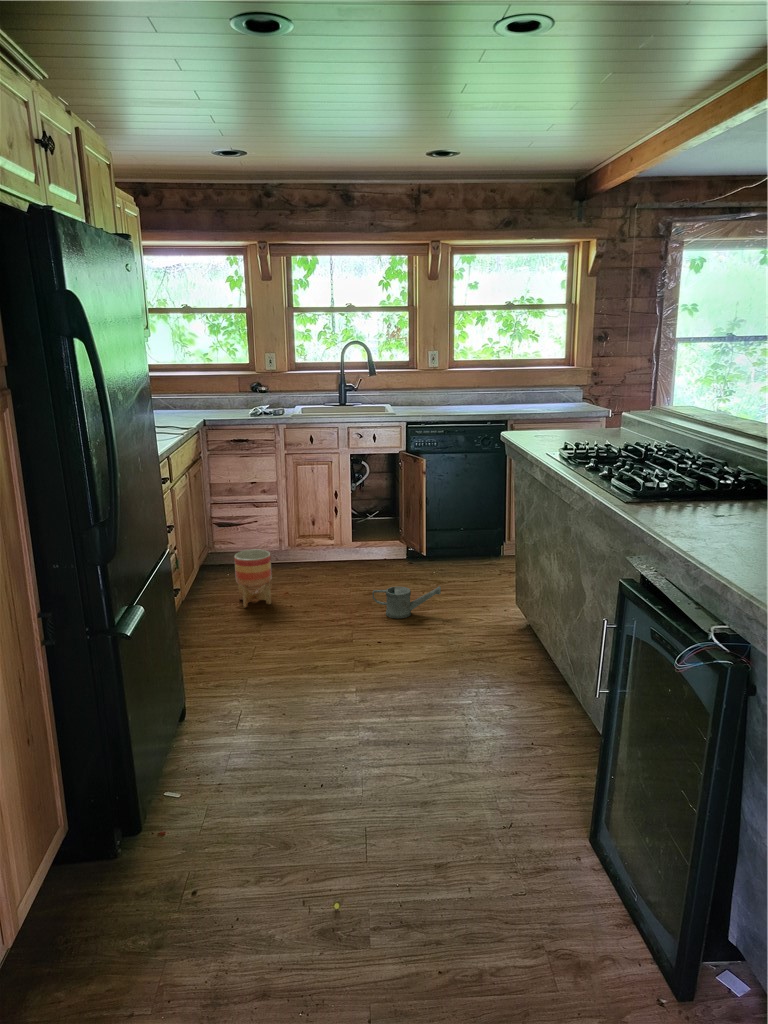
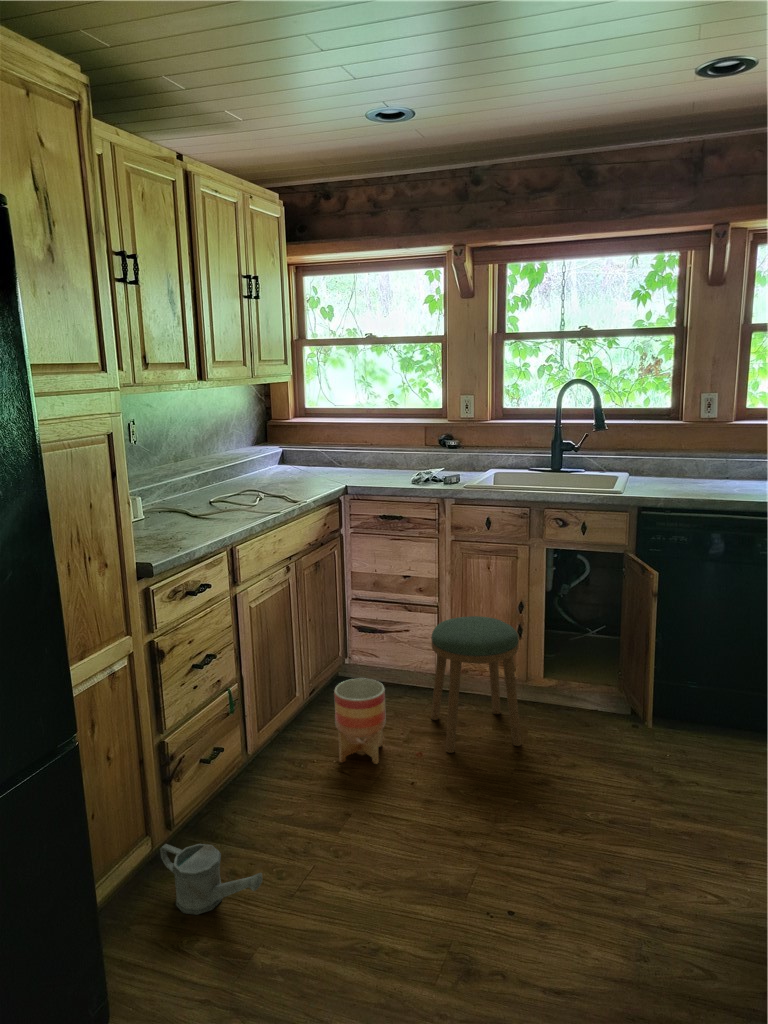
stool: none [287,502,355,591] -> present [431,616,521,753]
watering can: present [373,586,441,619] -> present [160,844,262,915]

